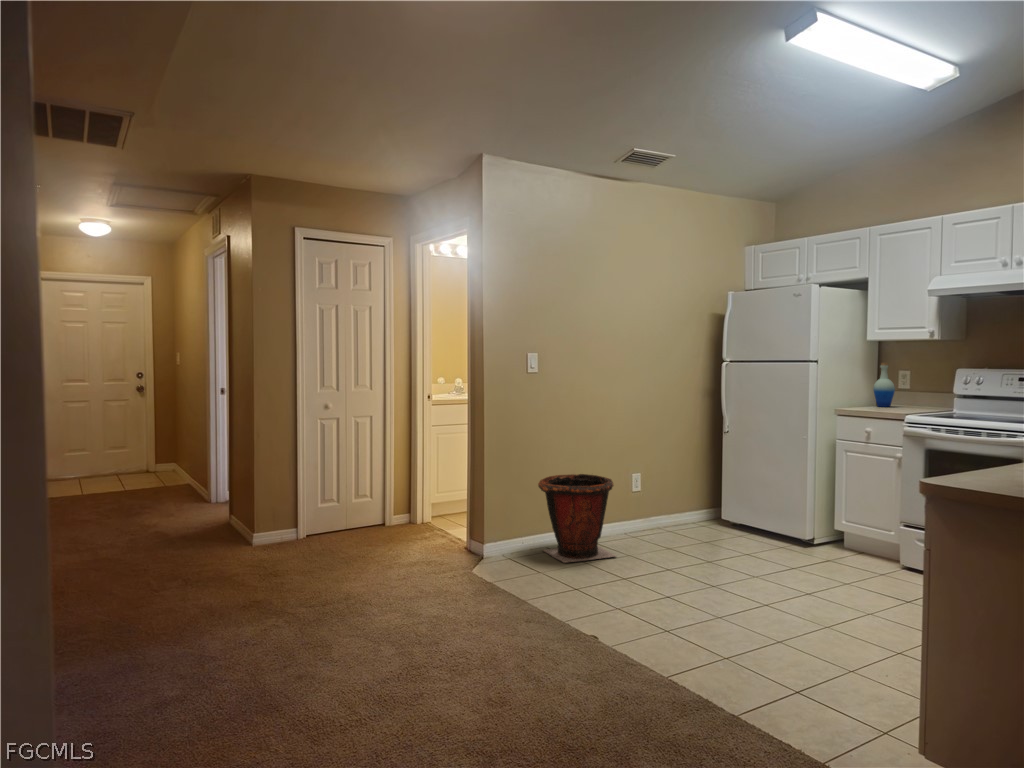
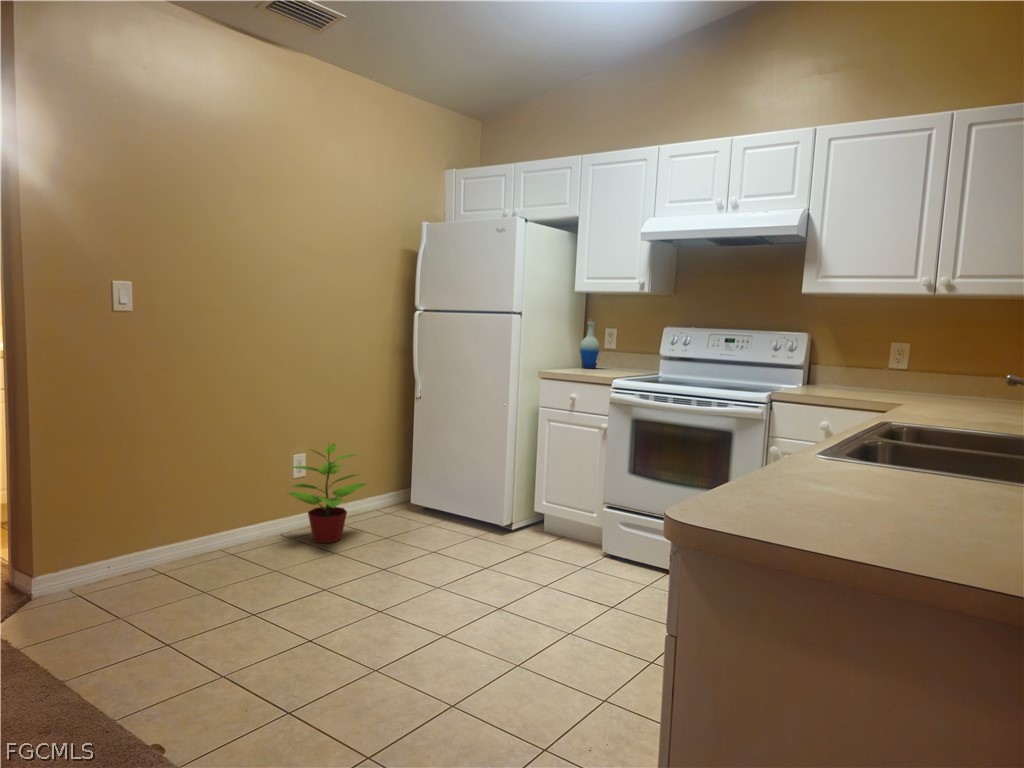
potted plant: none [630,465,690,542] -> present [287,444,366,543]
trash can: present [538,474,616,562] -> none [125,457,253,597]

